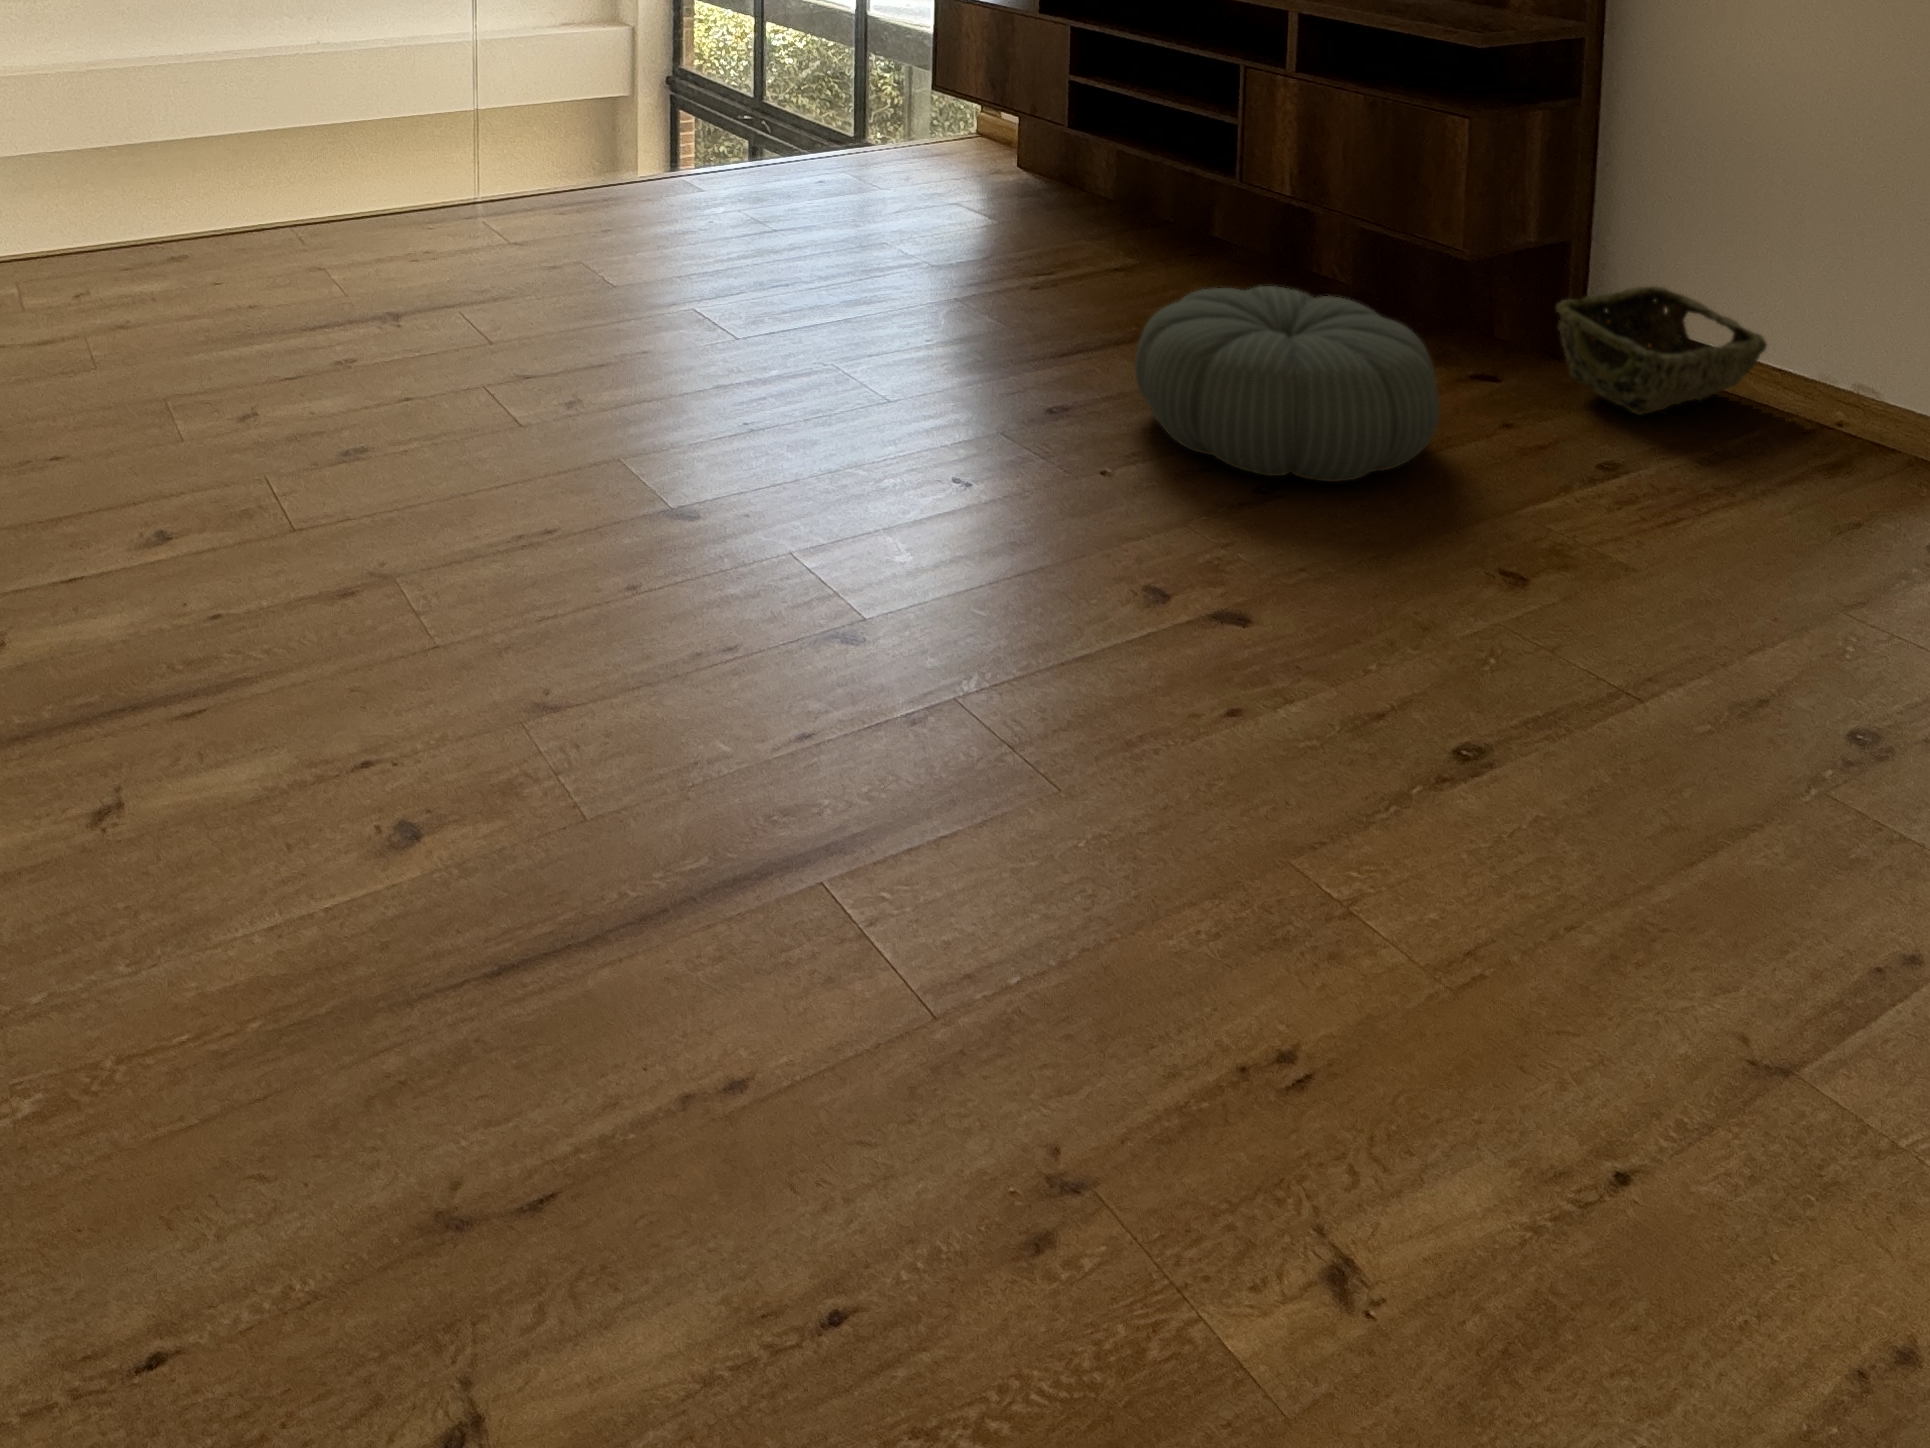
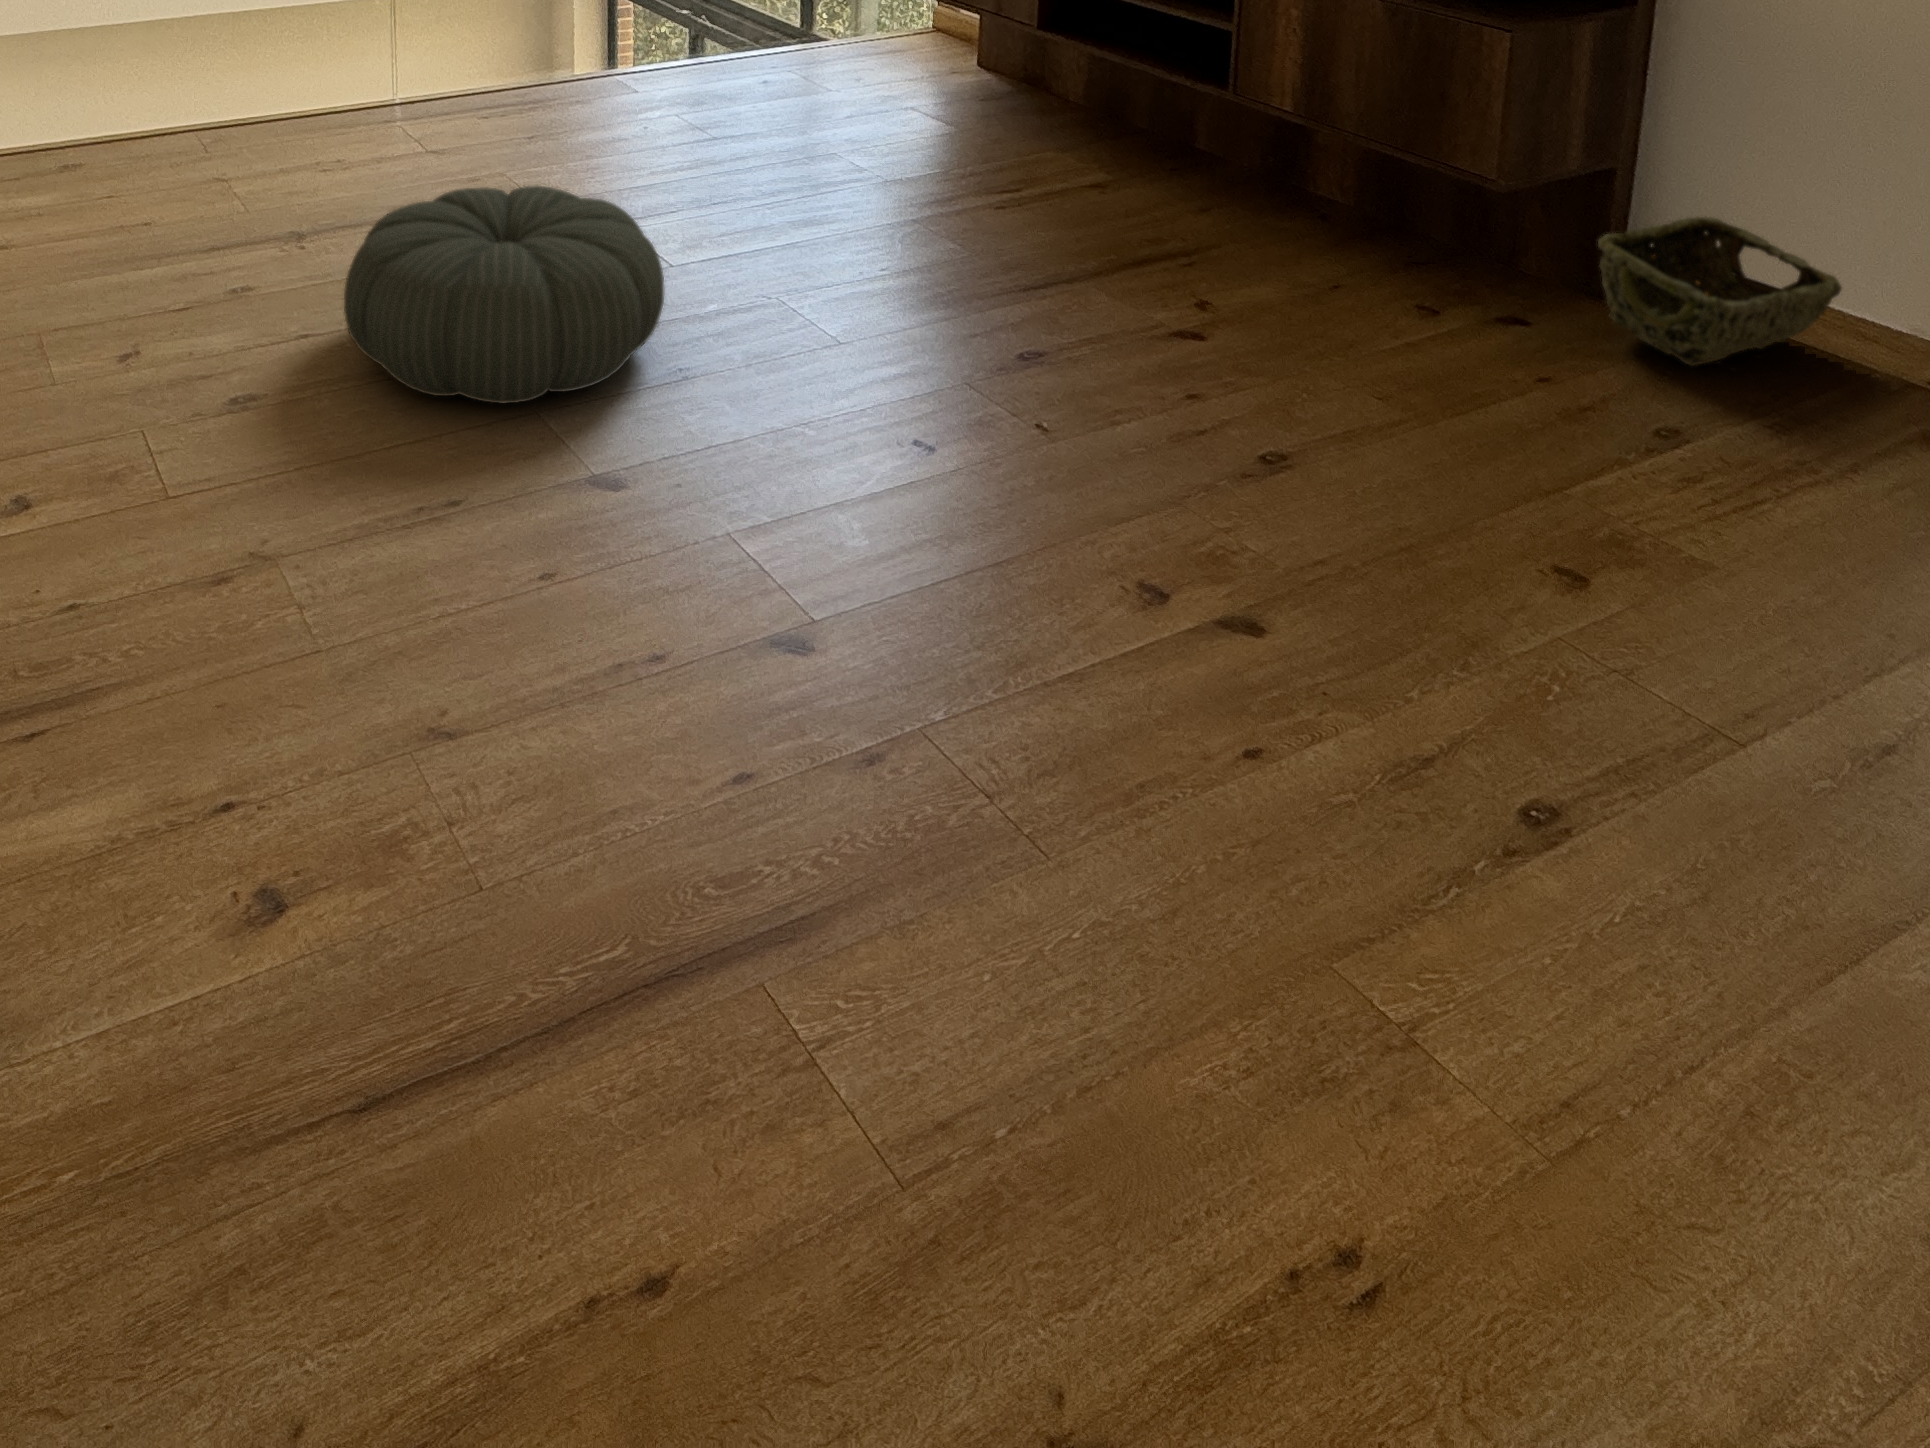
pouf: present [1135,286,1439,482] -> present [344,185,664,403]

